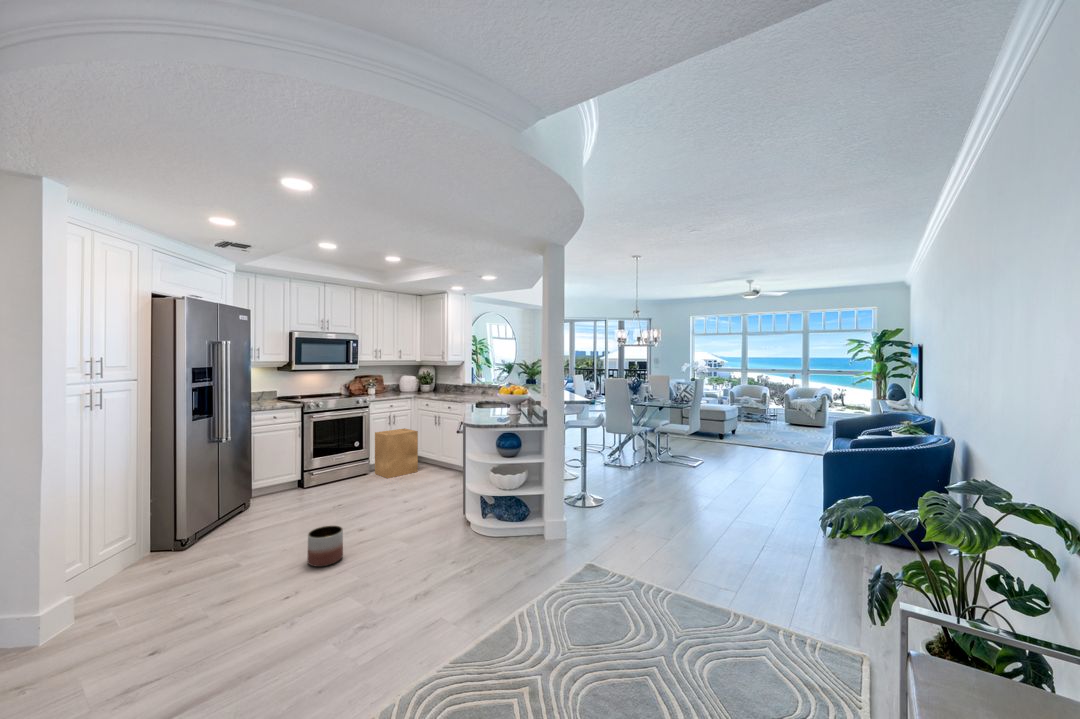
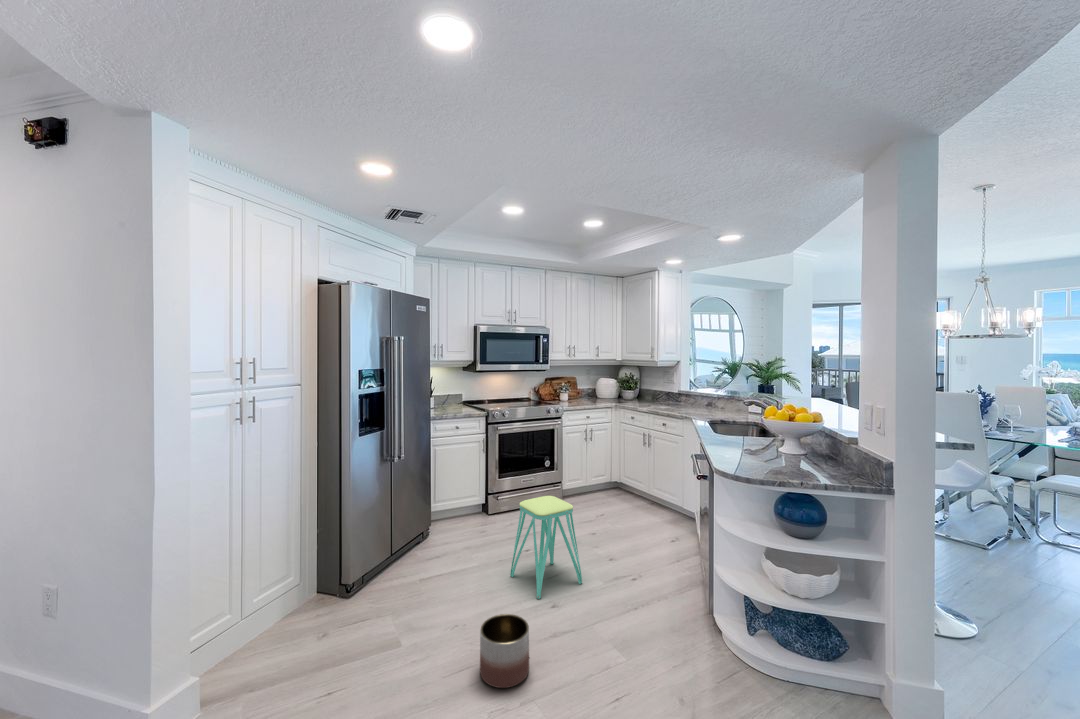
cardboard box: present [375,428,418,478] -> none [568,447,622,513]
stool: none [327,458,382,526] -> present [511,496,582,599]

